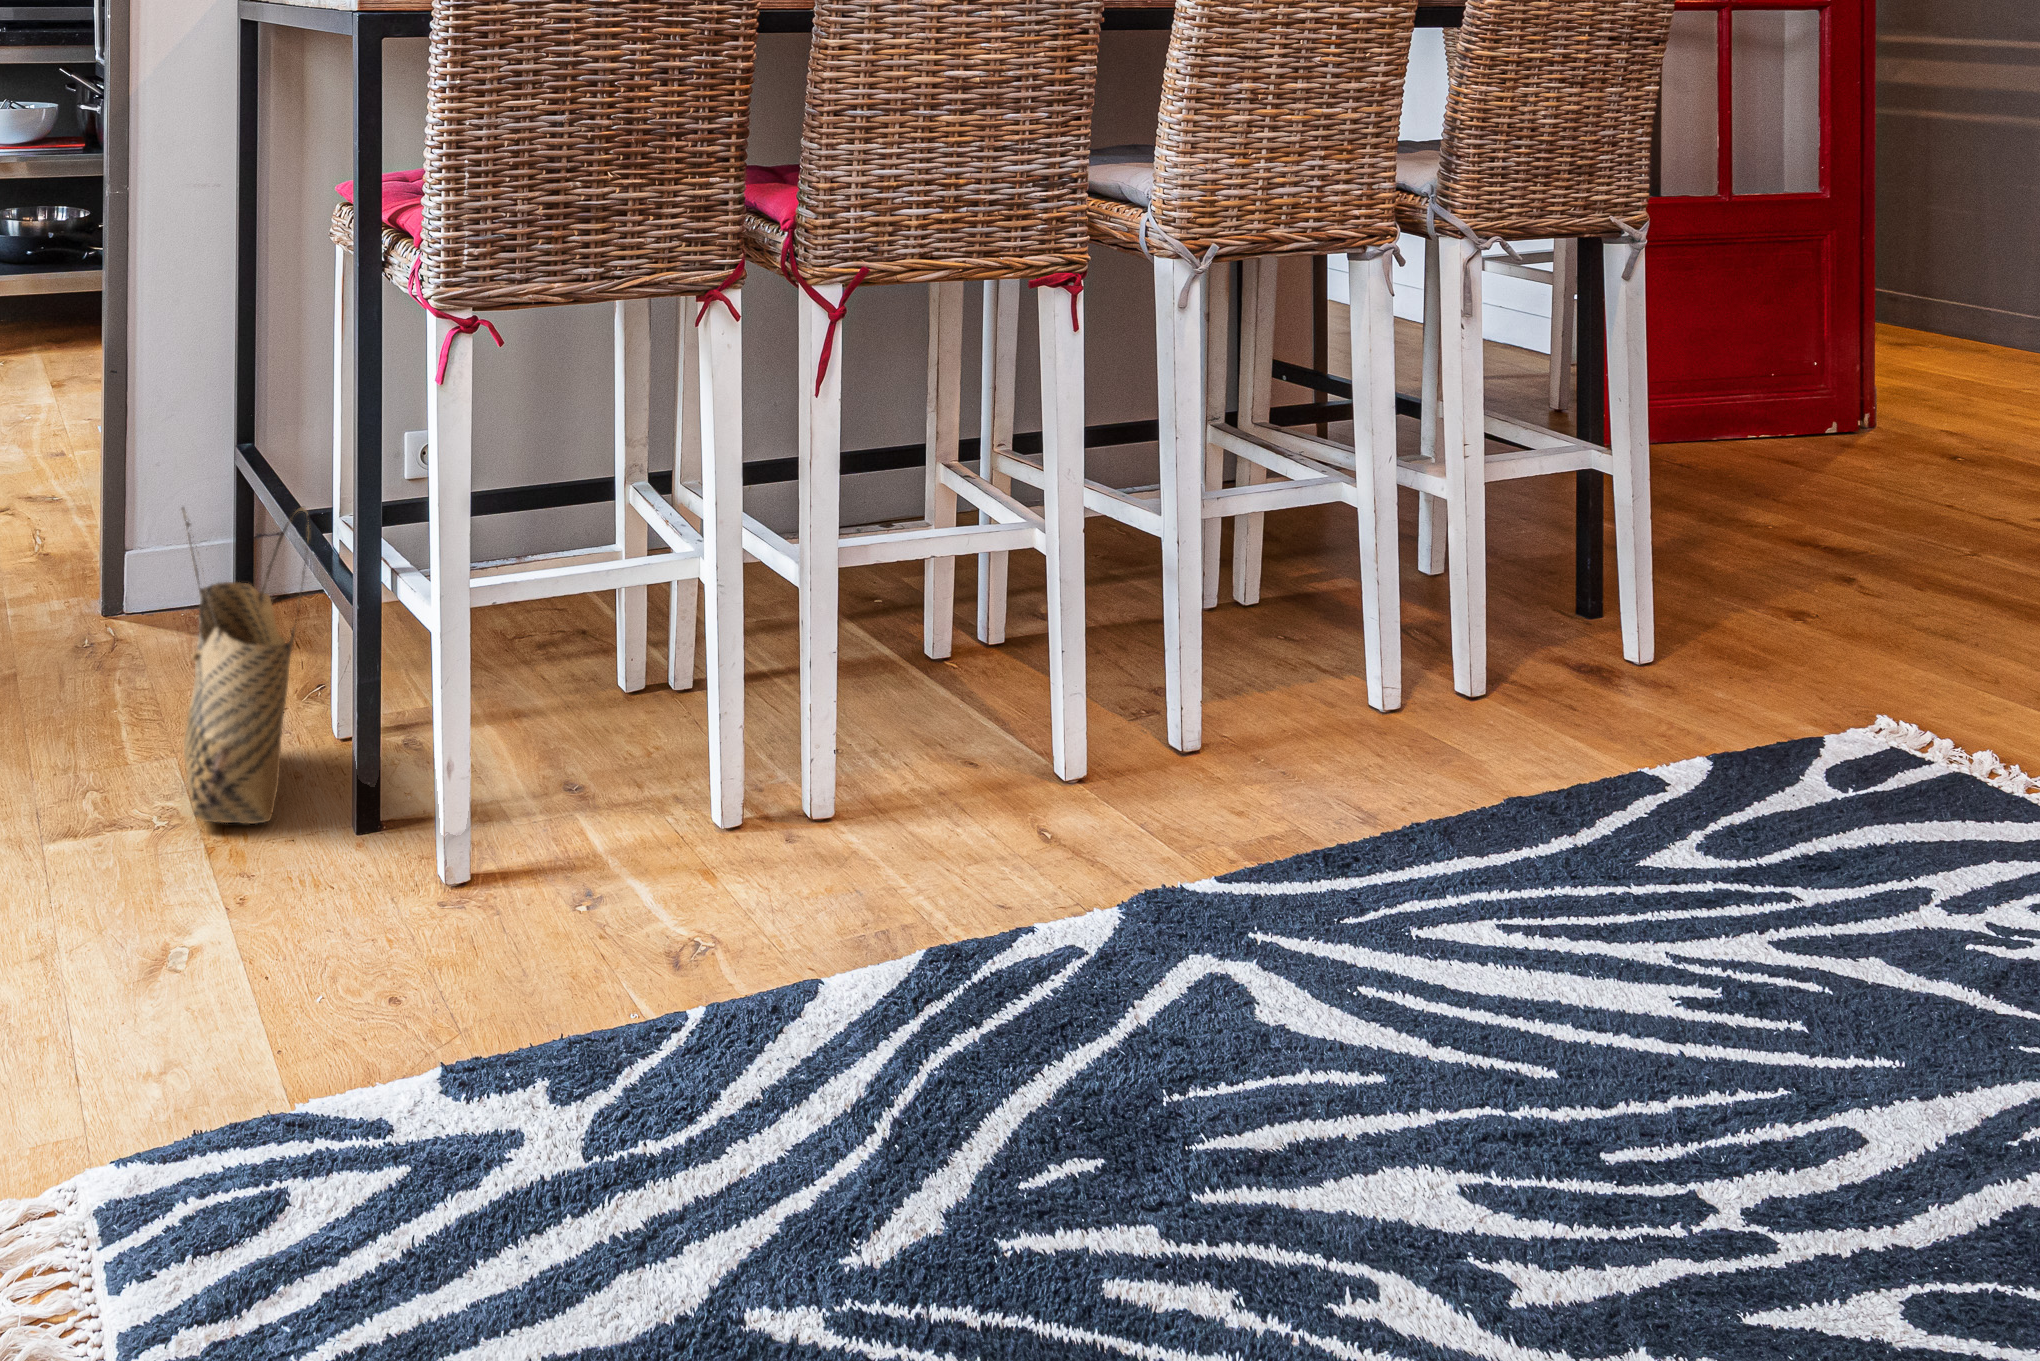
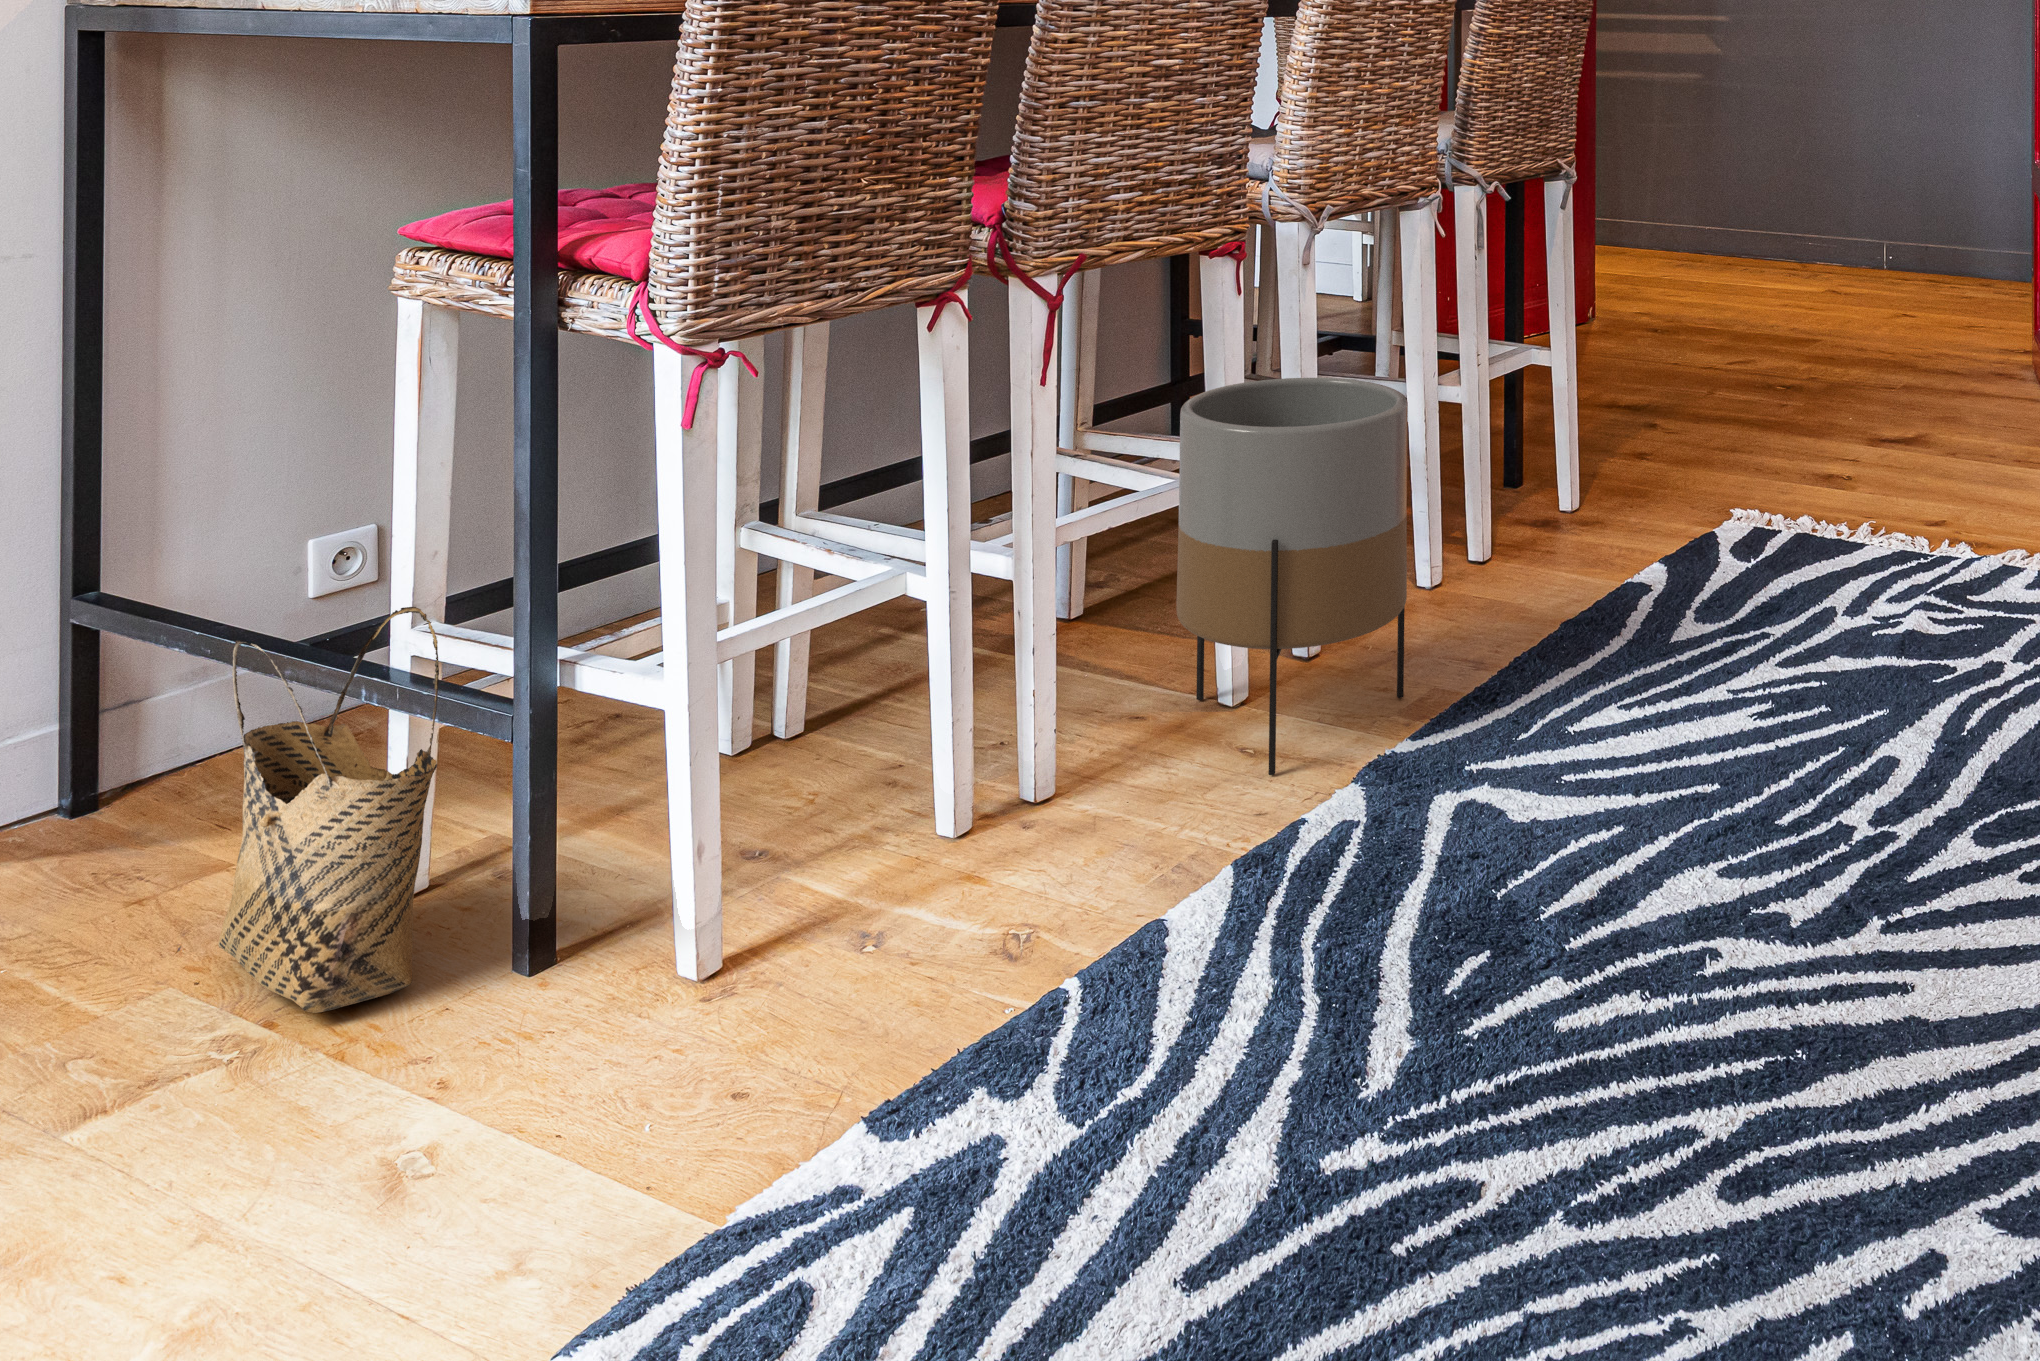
planter: none [972,433,1242,877] -> present [1176,378,1408,775]

